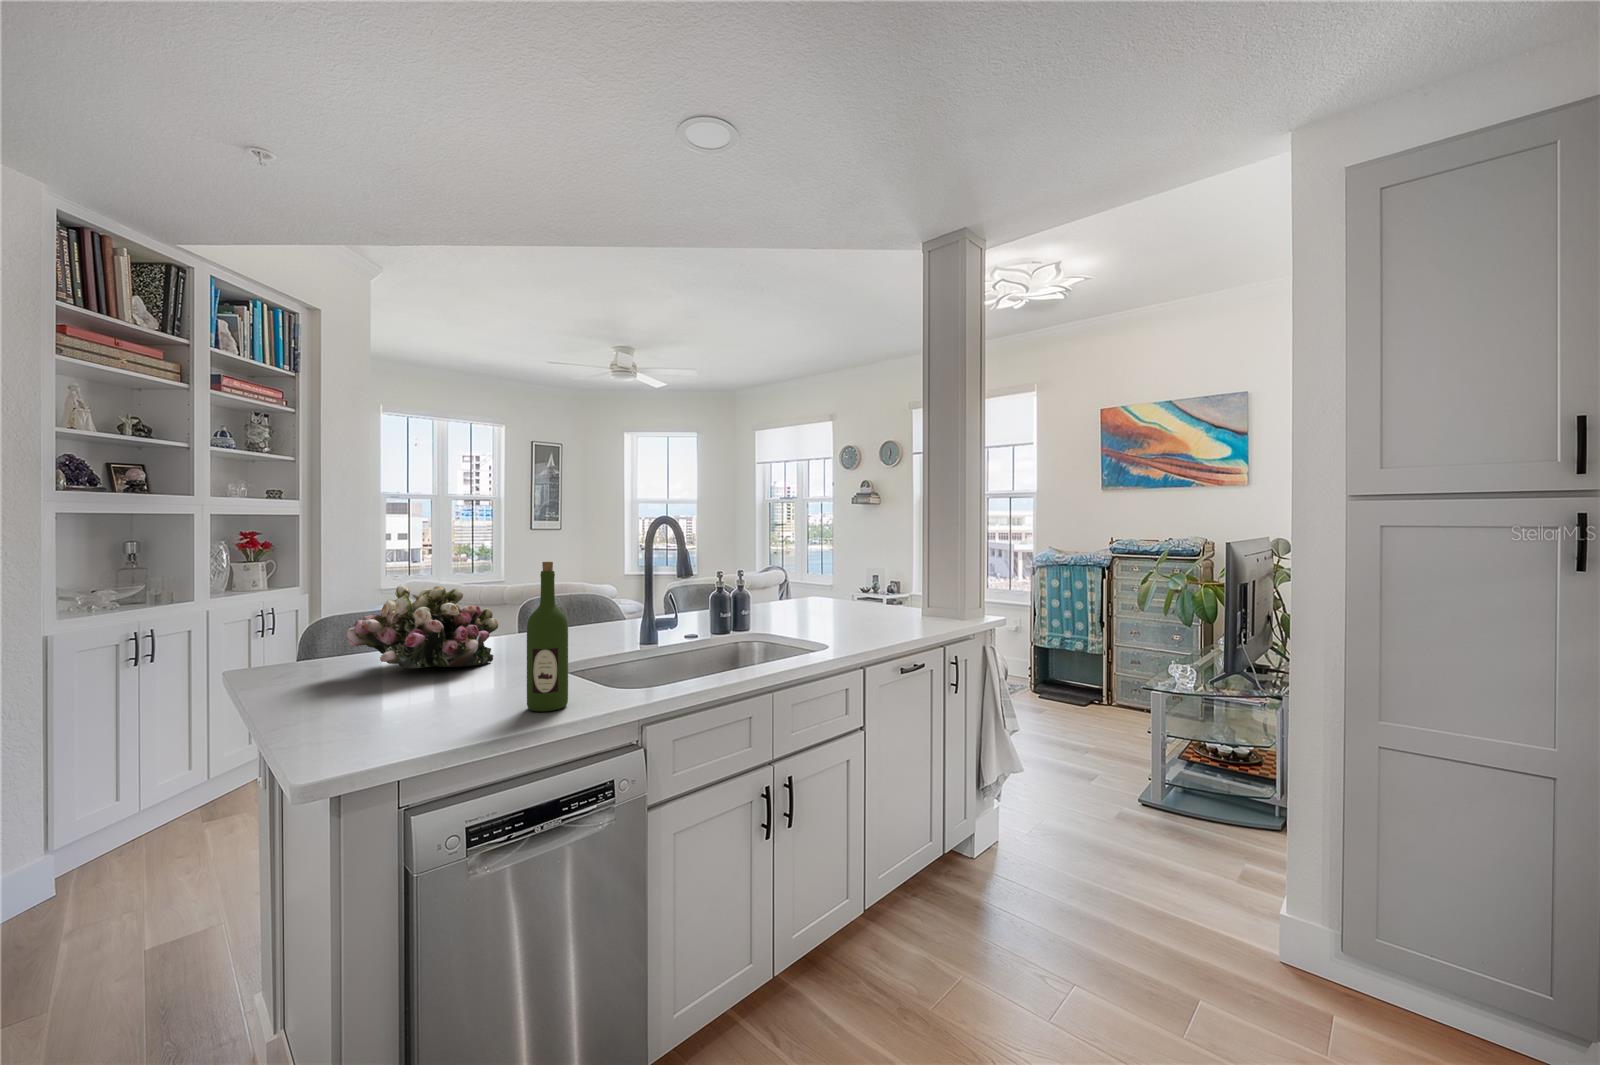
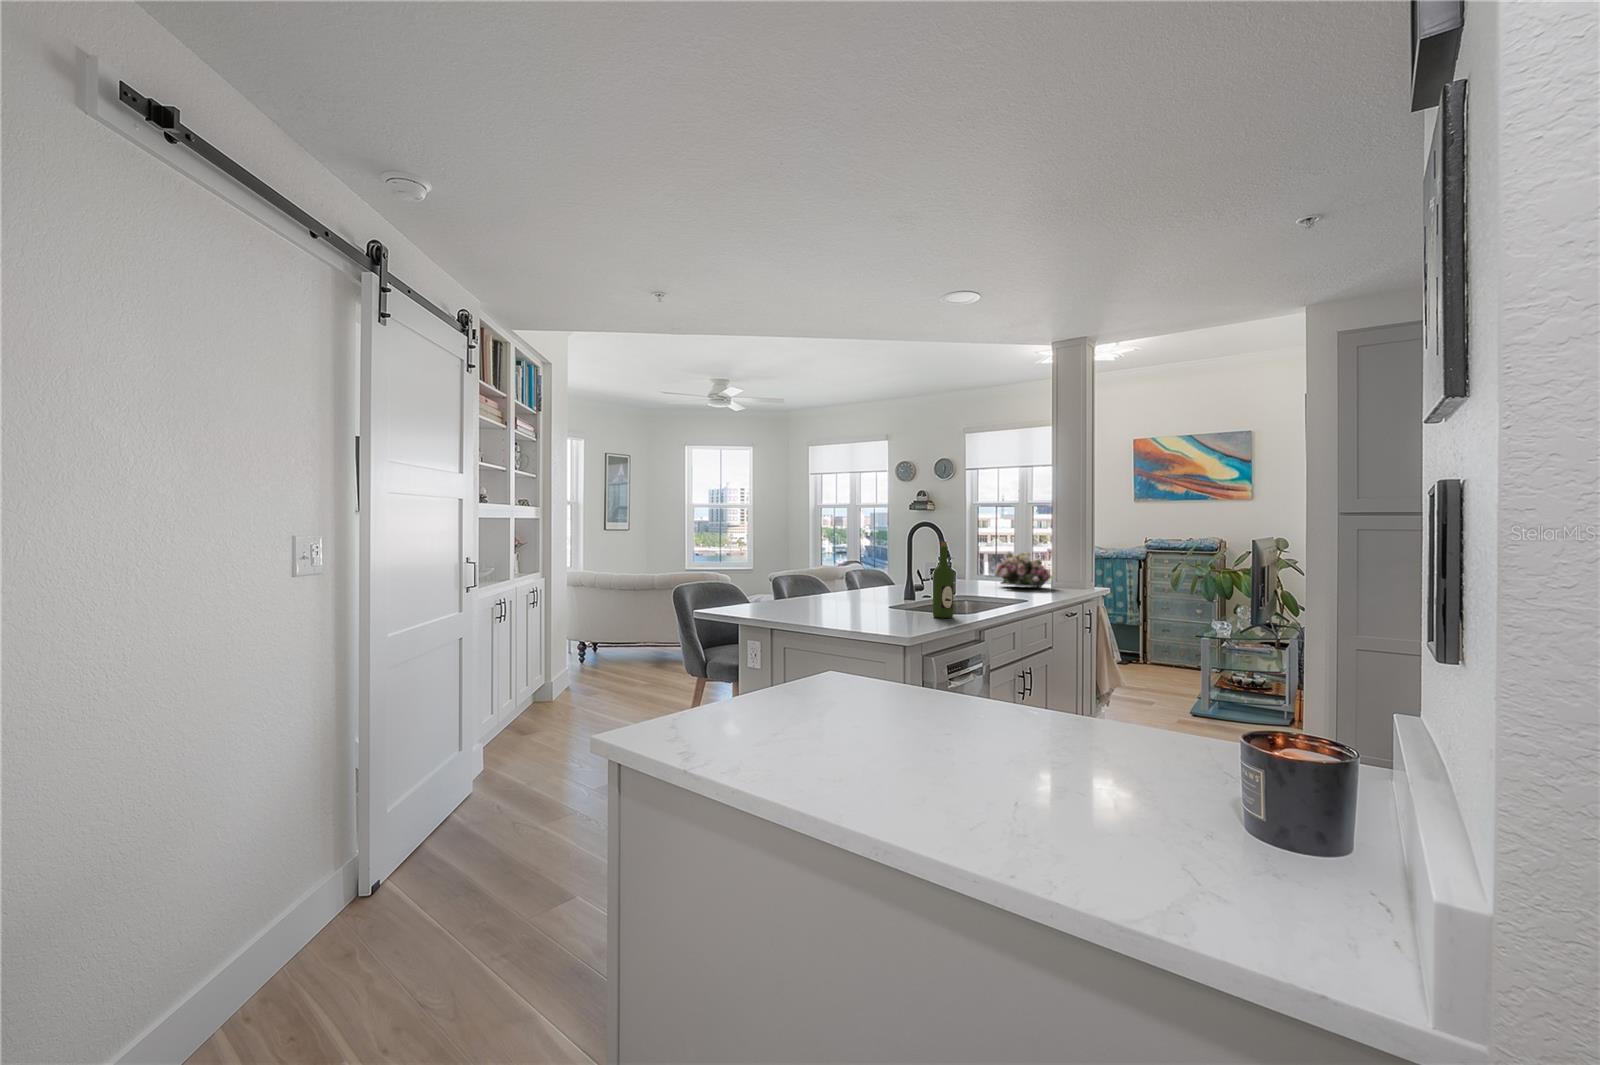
flower arrangement: present [345,585,498,668] -> present [994,552,1052,587]

